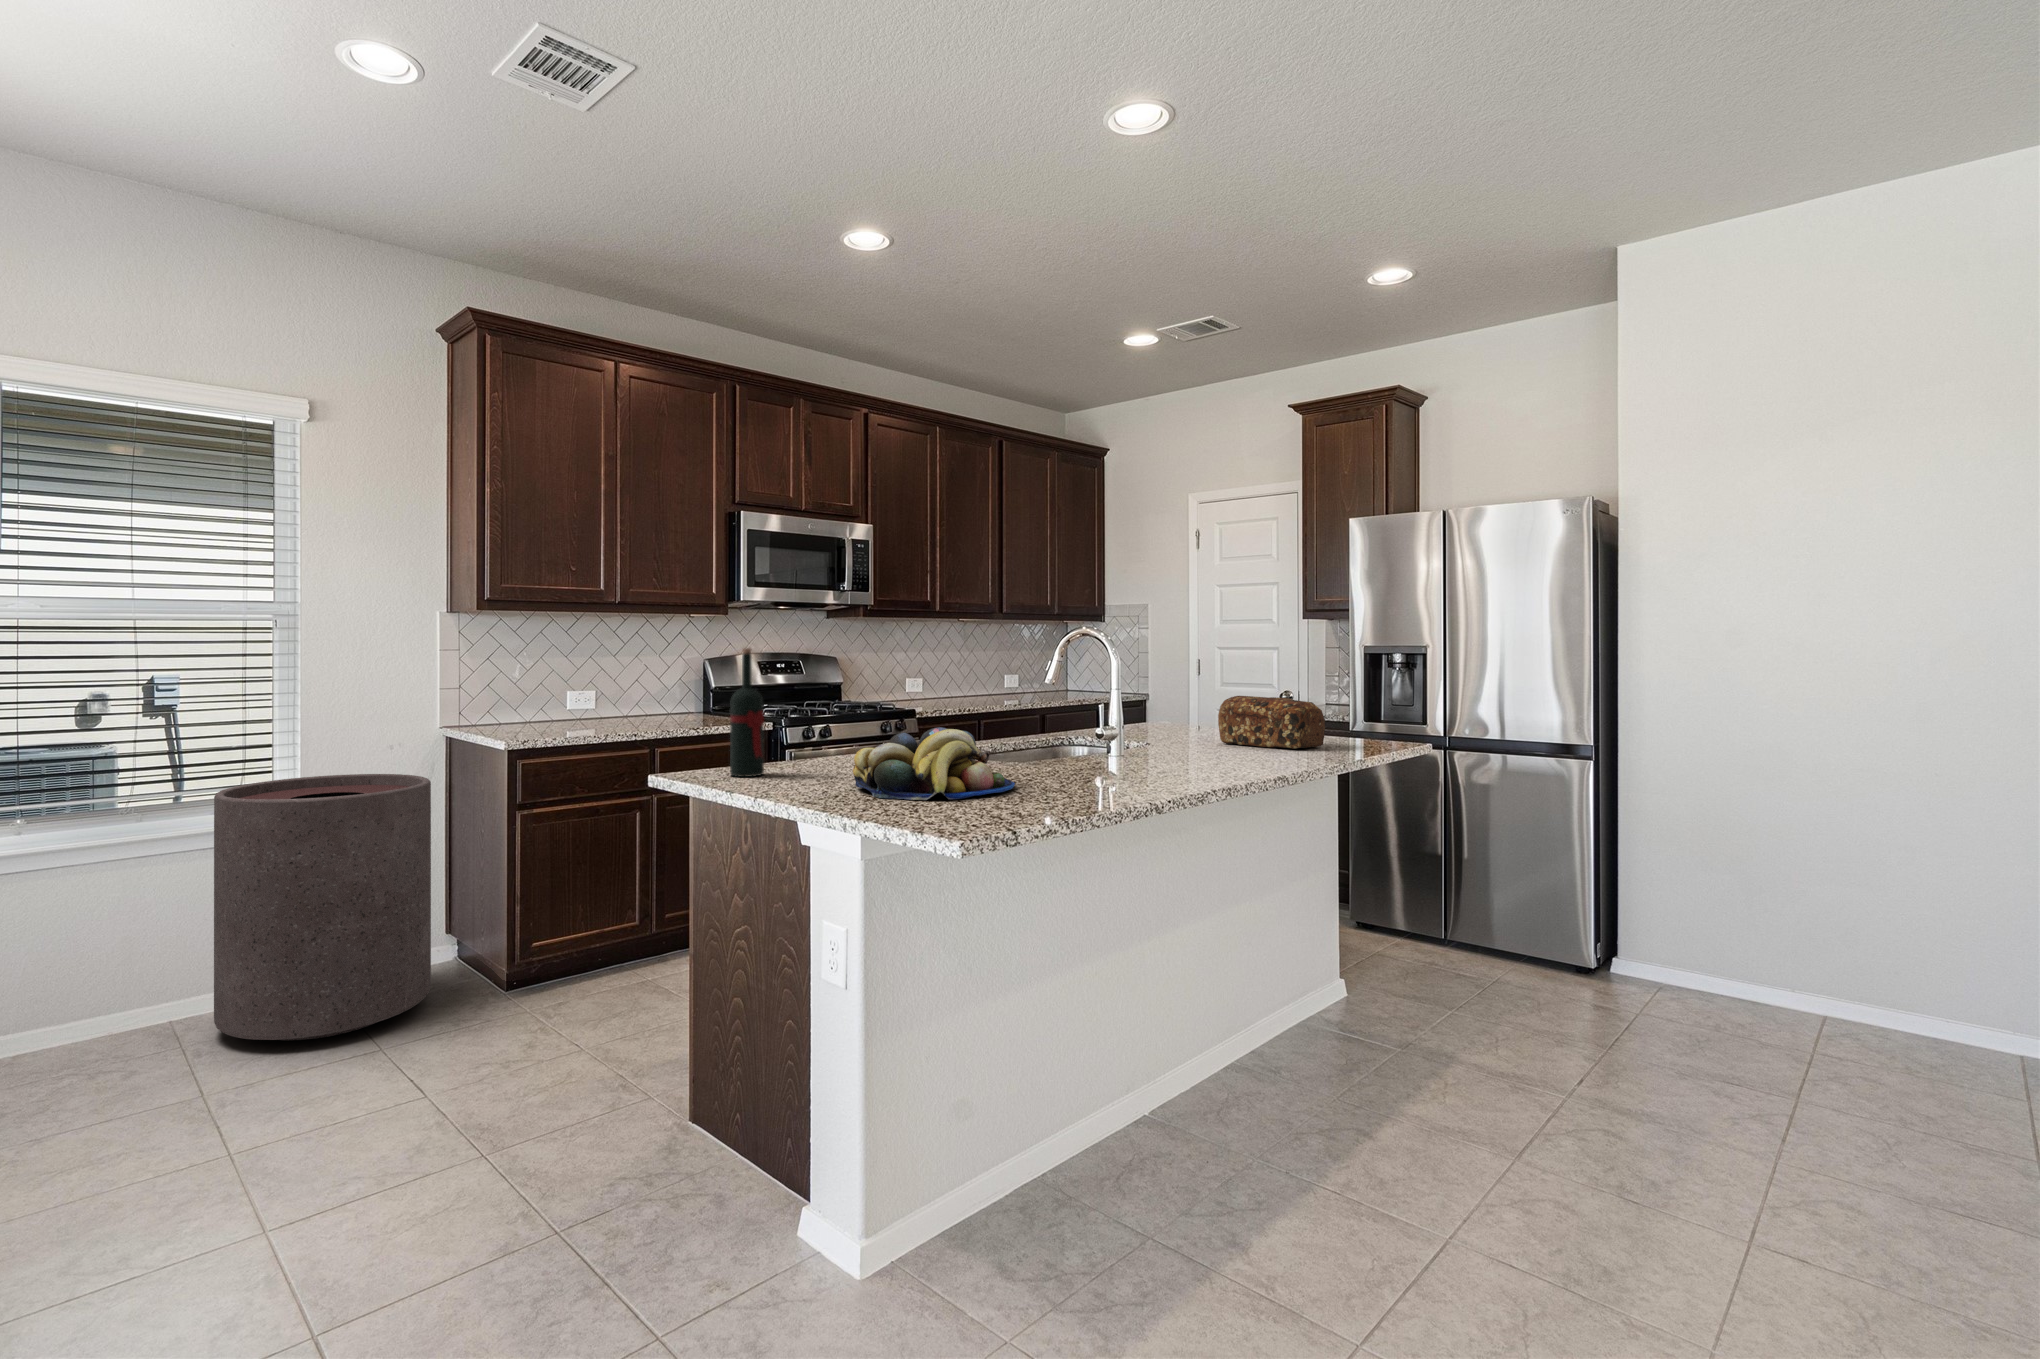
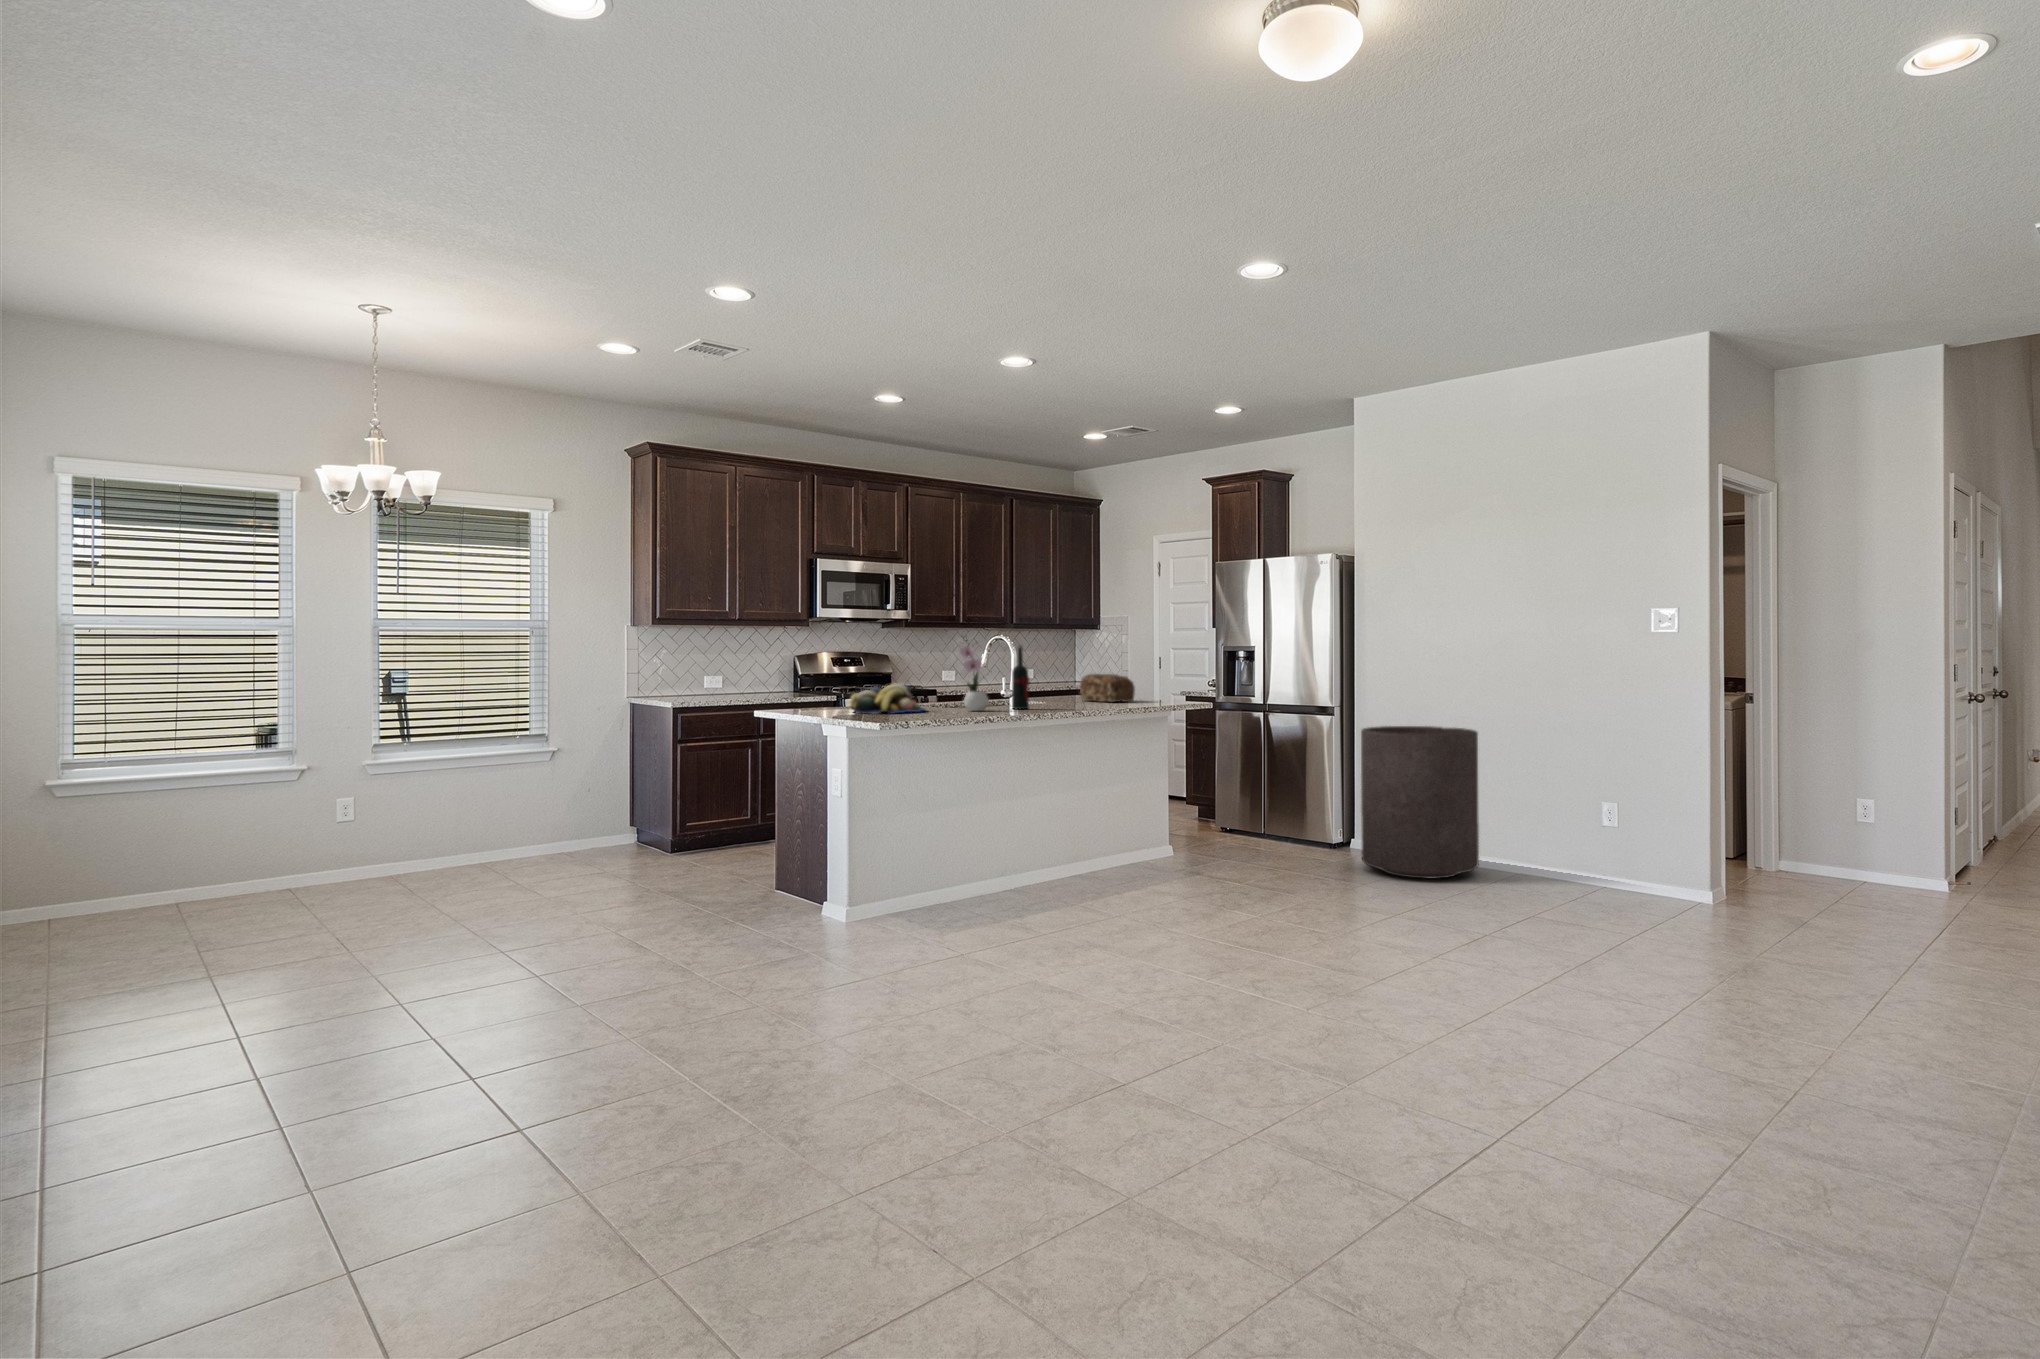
flower arrangement: none [1084,627,1142,786] -> present [960,637,989,711]
wine bottle: present [730,648,764,777] -> present [1012,646,1030,709]
trash can: present [214,774,431,1041] -> present [1361,726,1479,879]

